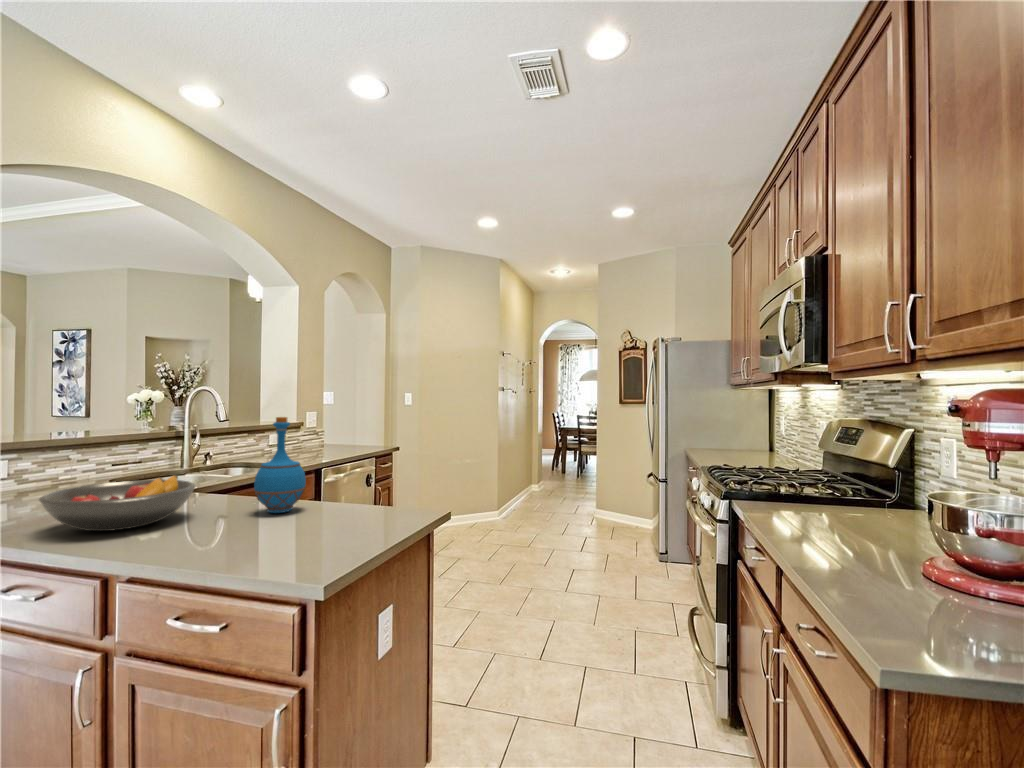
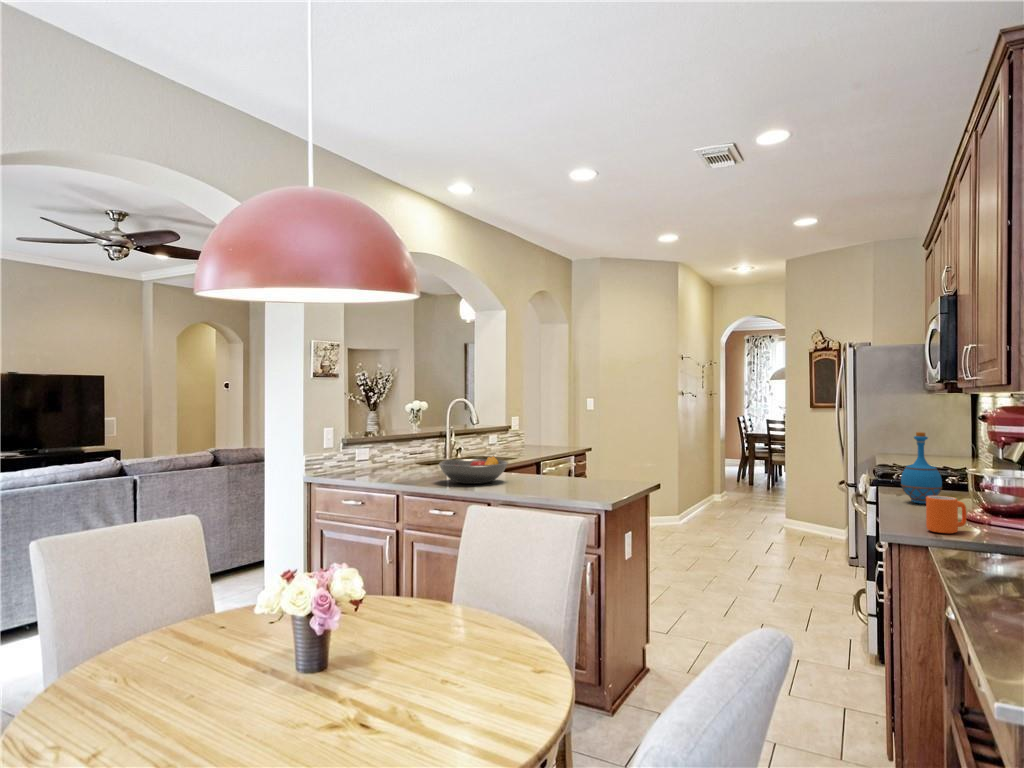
bottle: present [254,417,306,513] -> present [901,432,942,504]
mug: none [914,556,985,641] -> present [926,496,966,533]

